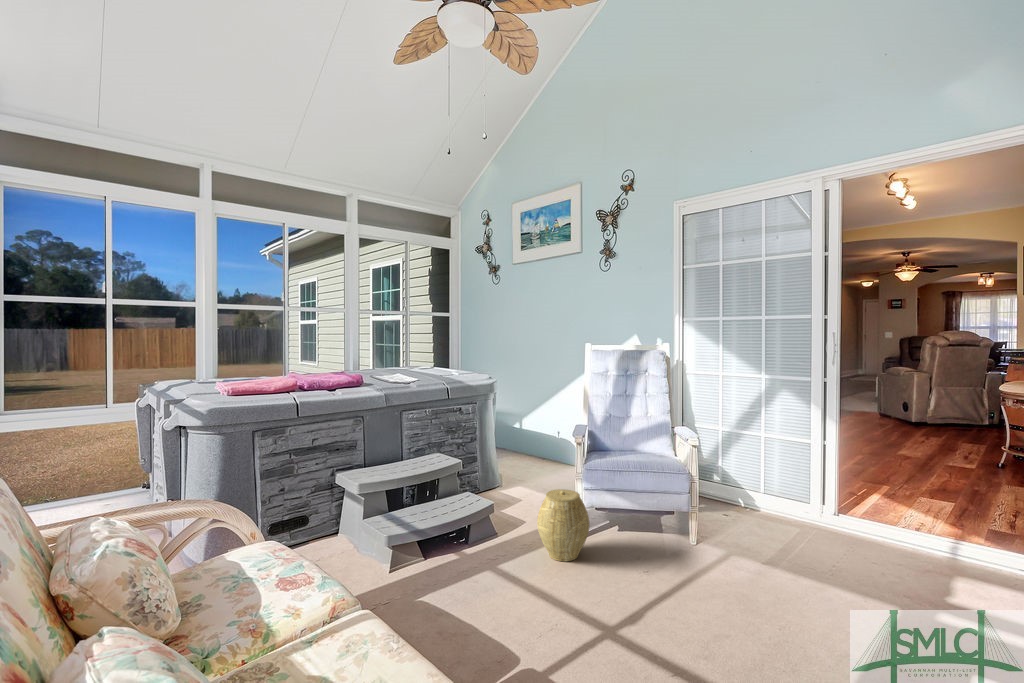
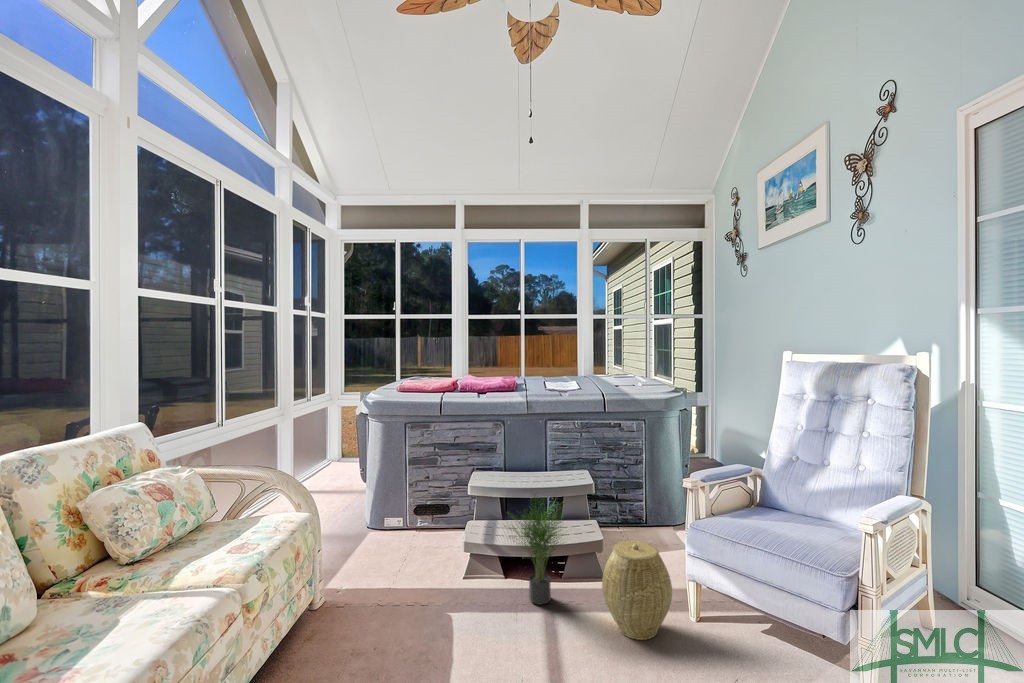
potted plant: none [438,468,508,568] -> present [510,500,562,605]

